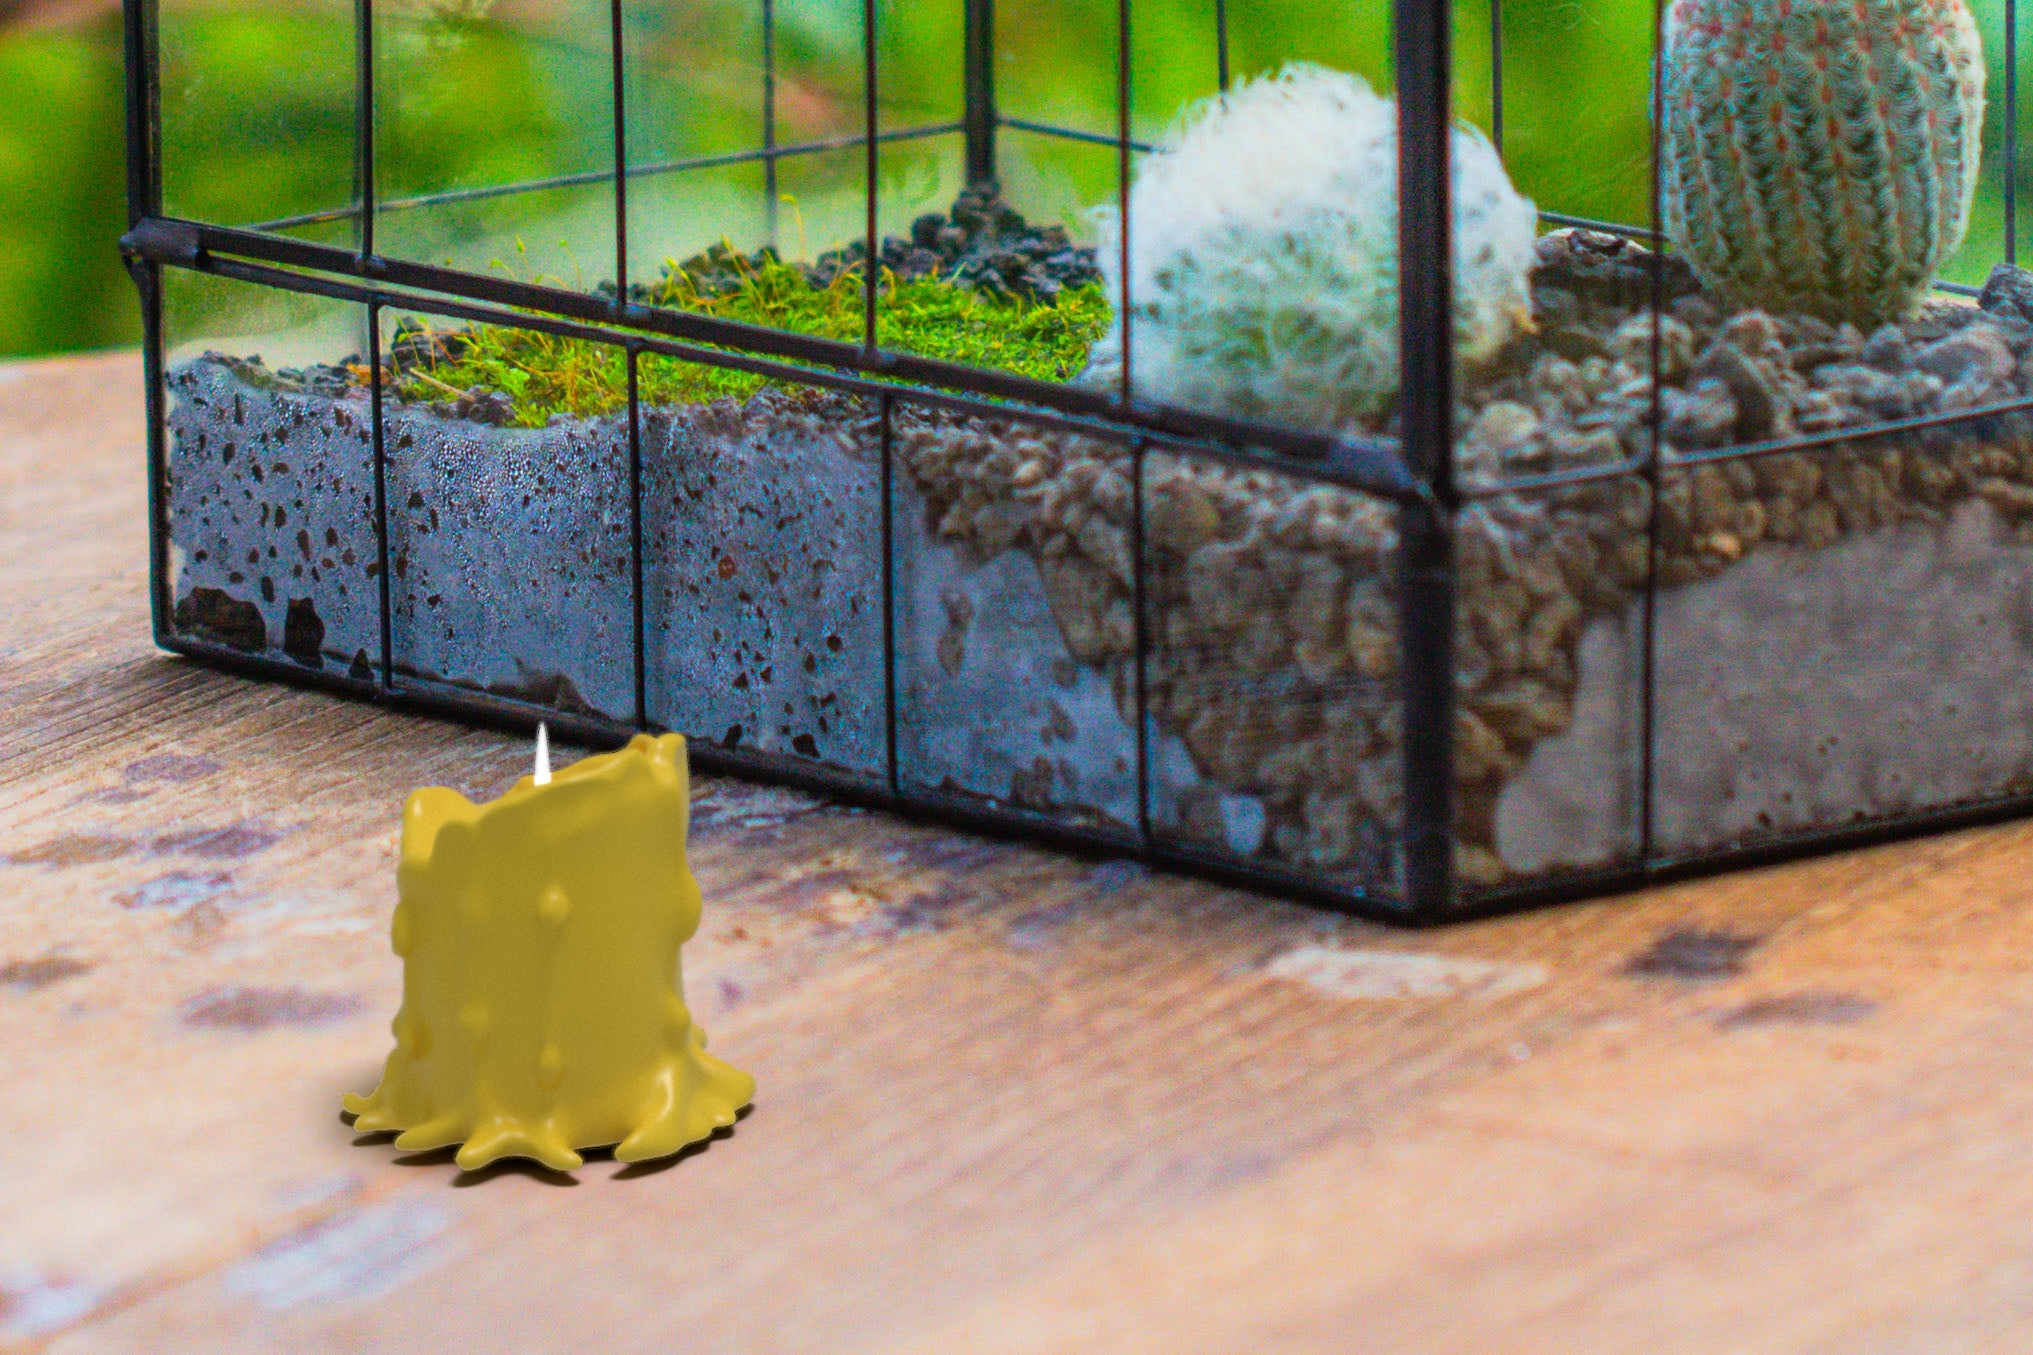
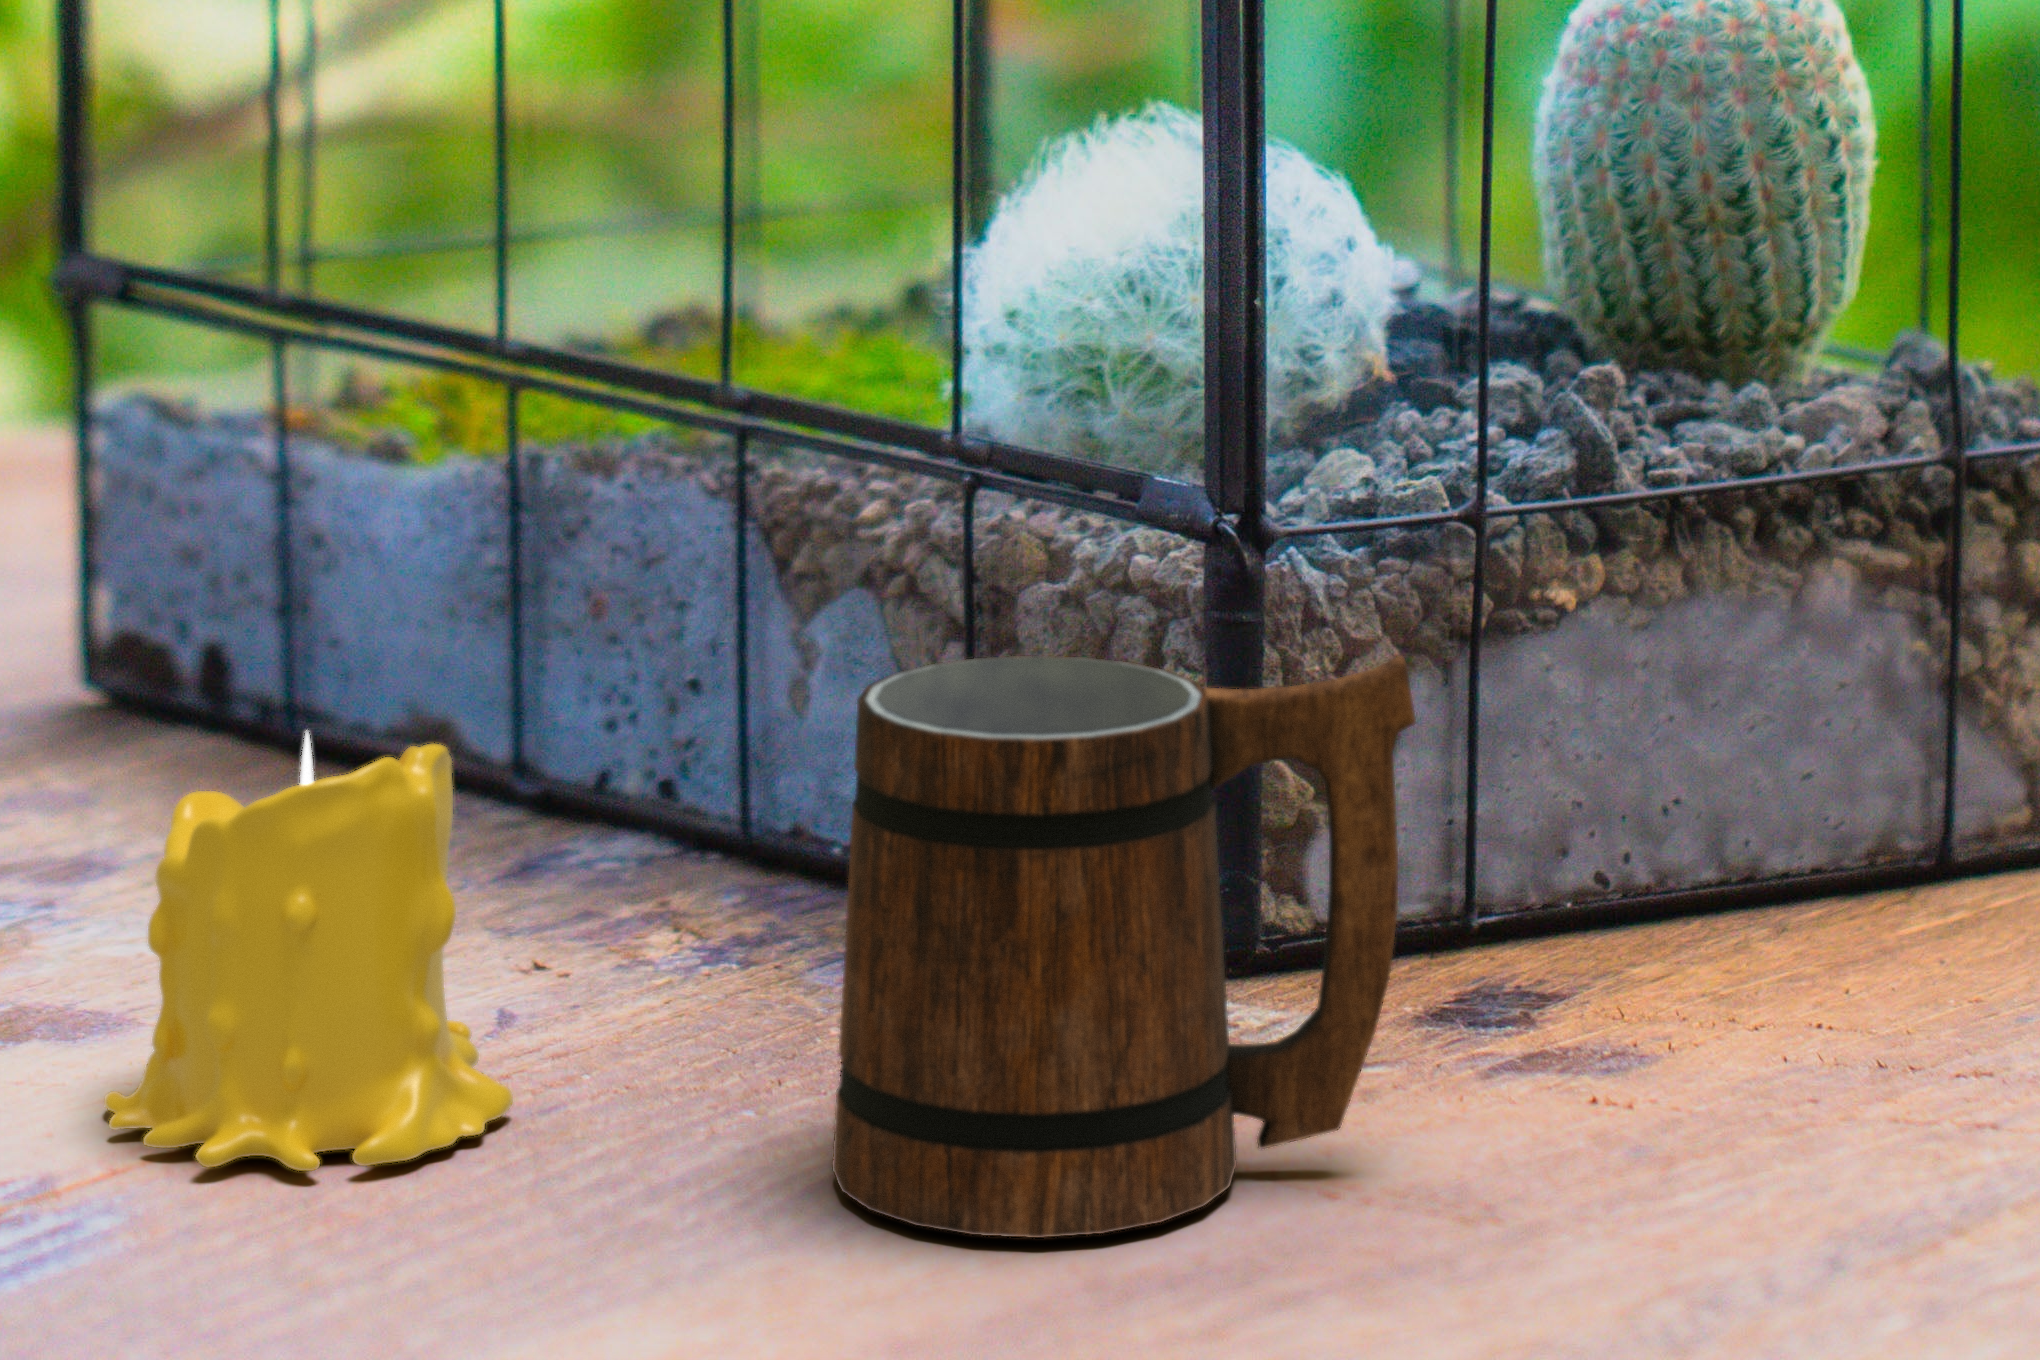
mug: none [1100,619,1675,1216] -> present [832,655,1416,1238]

